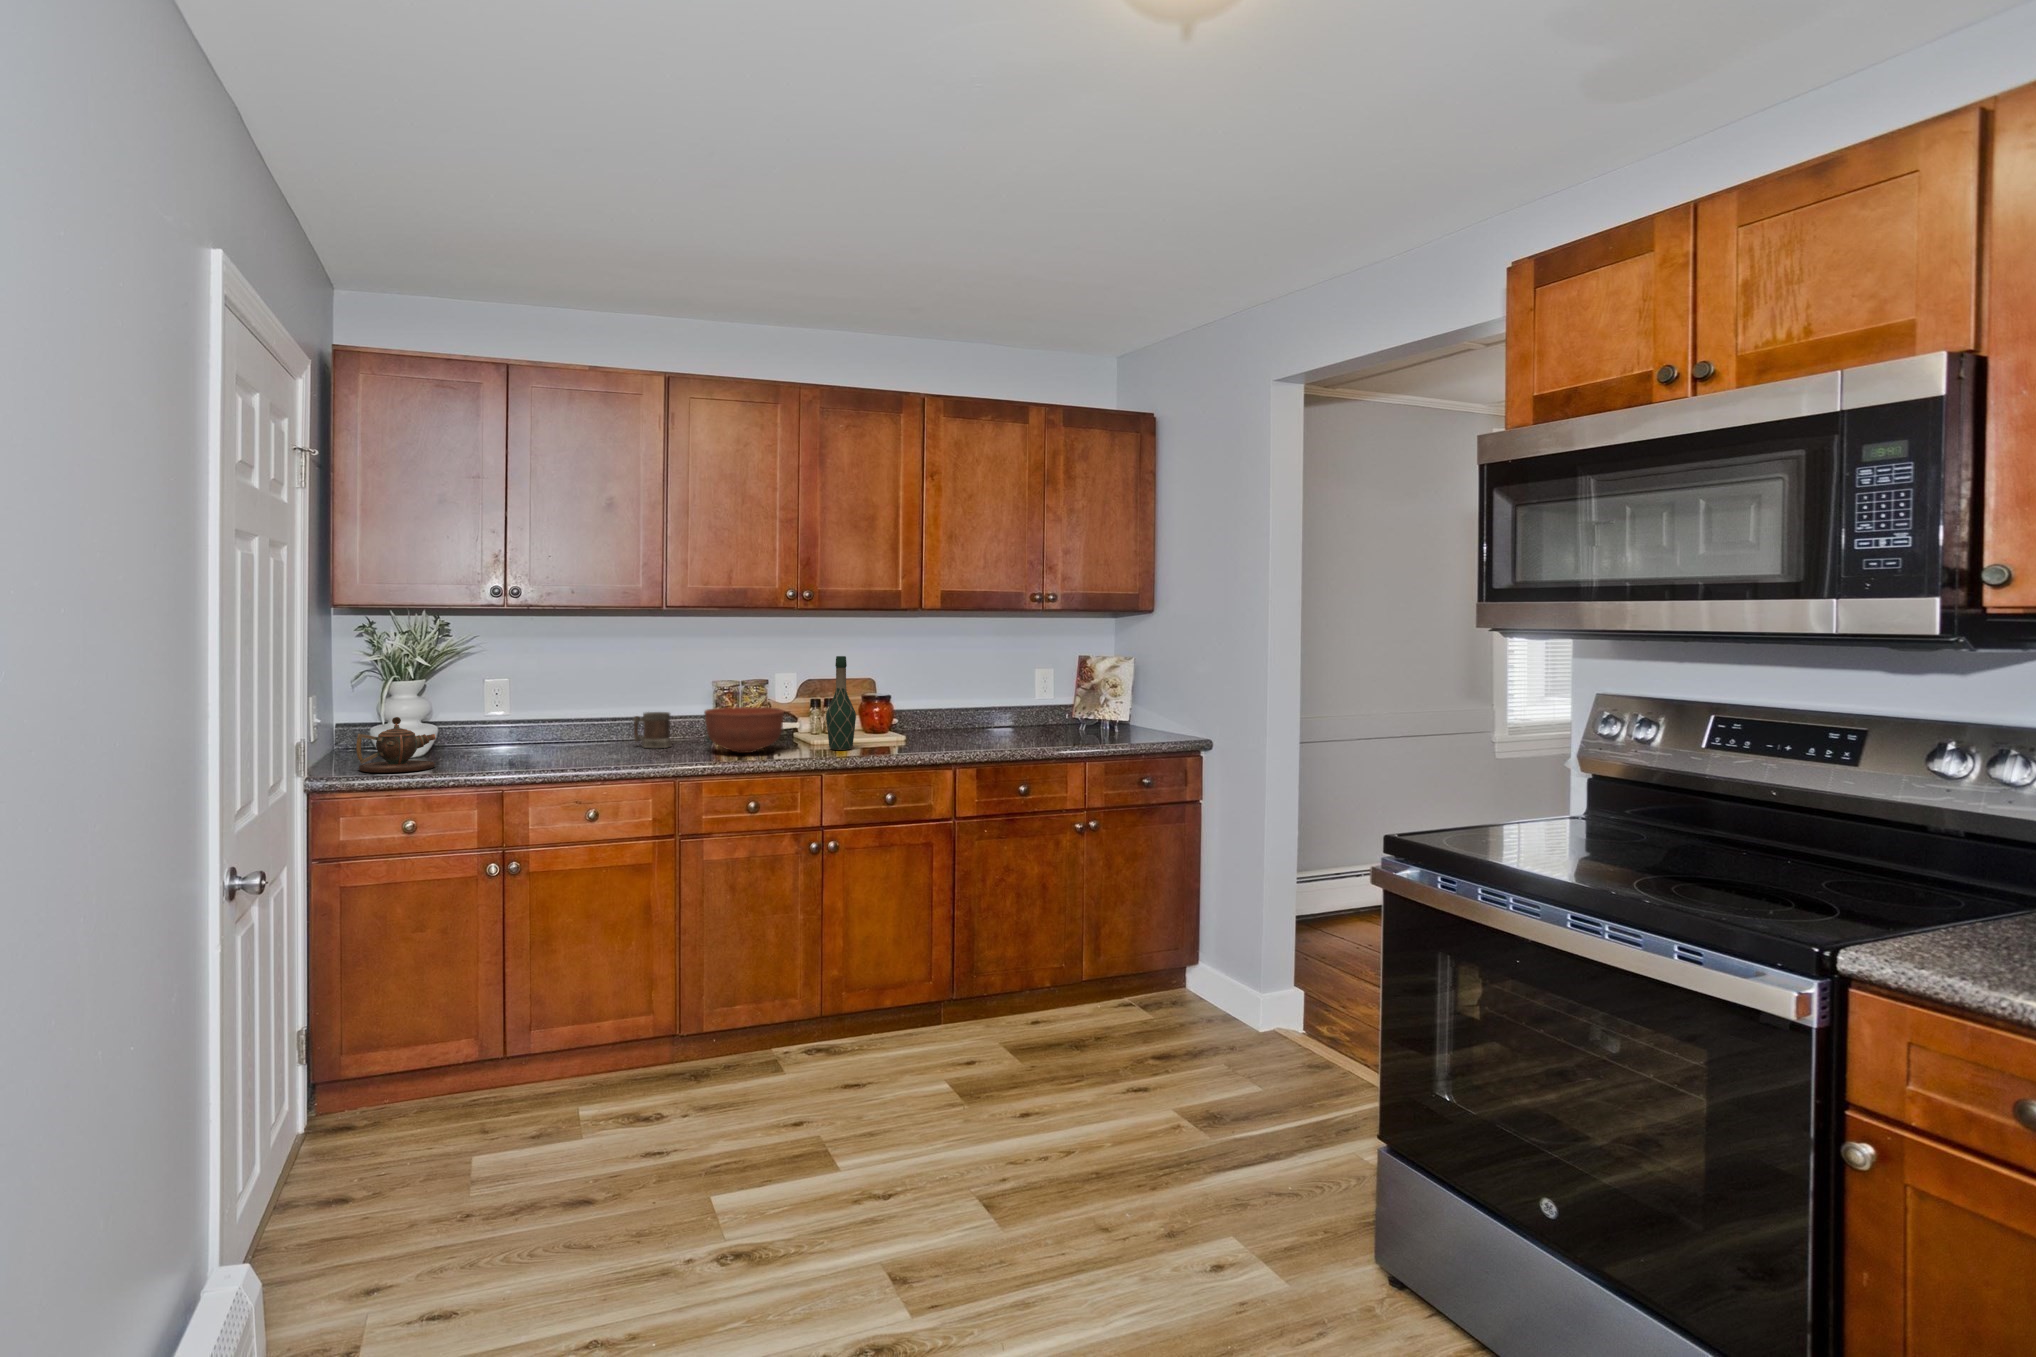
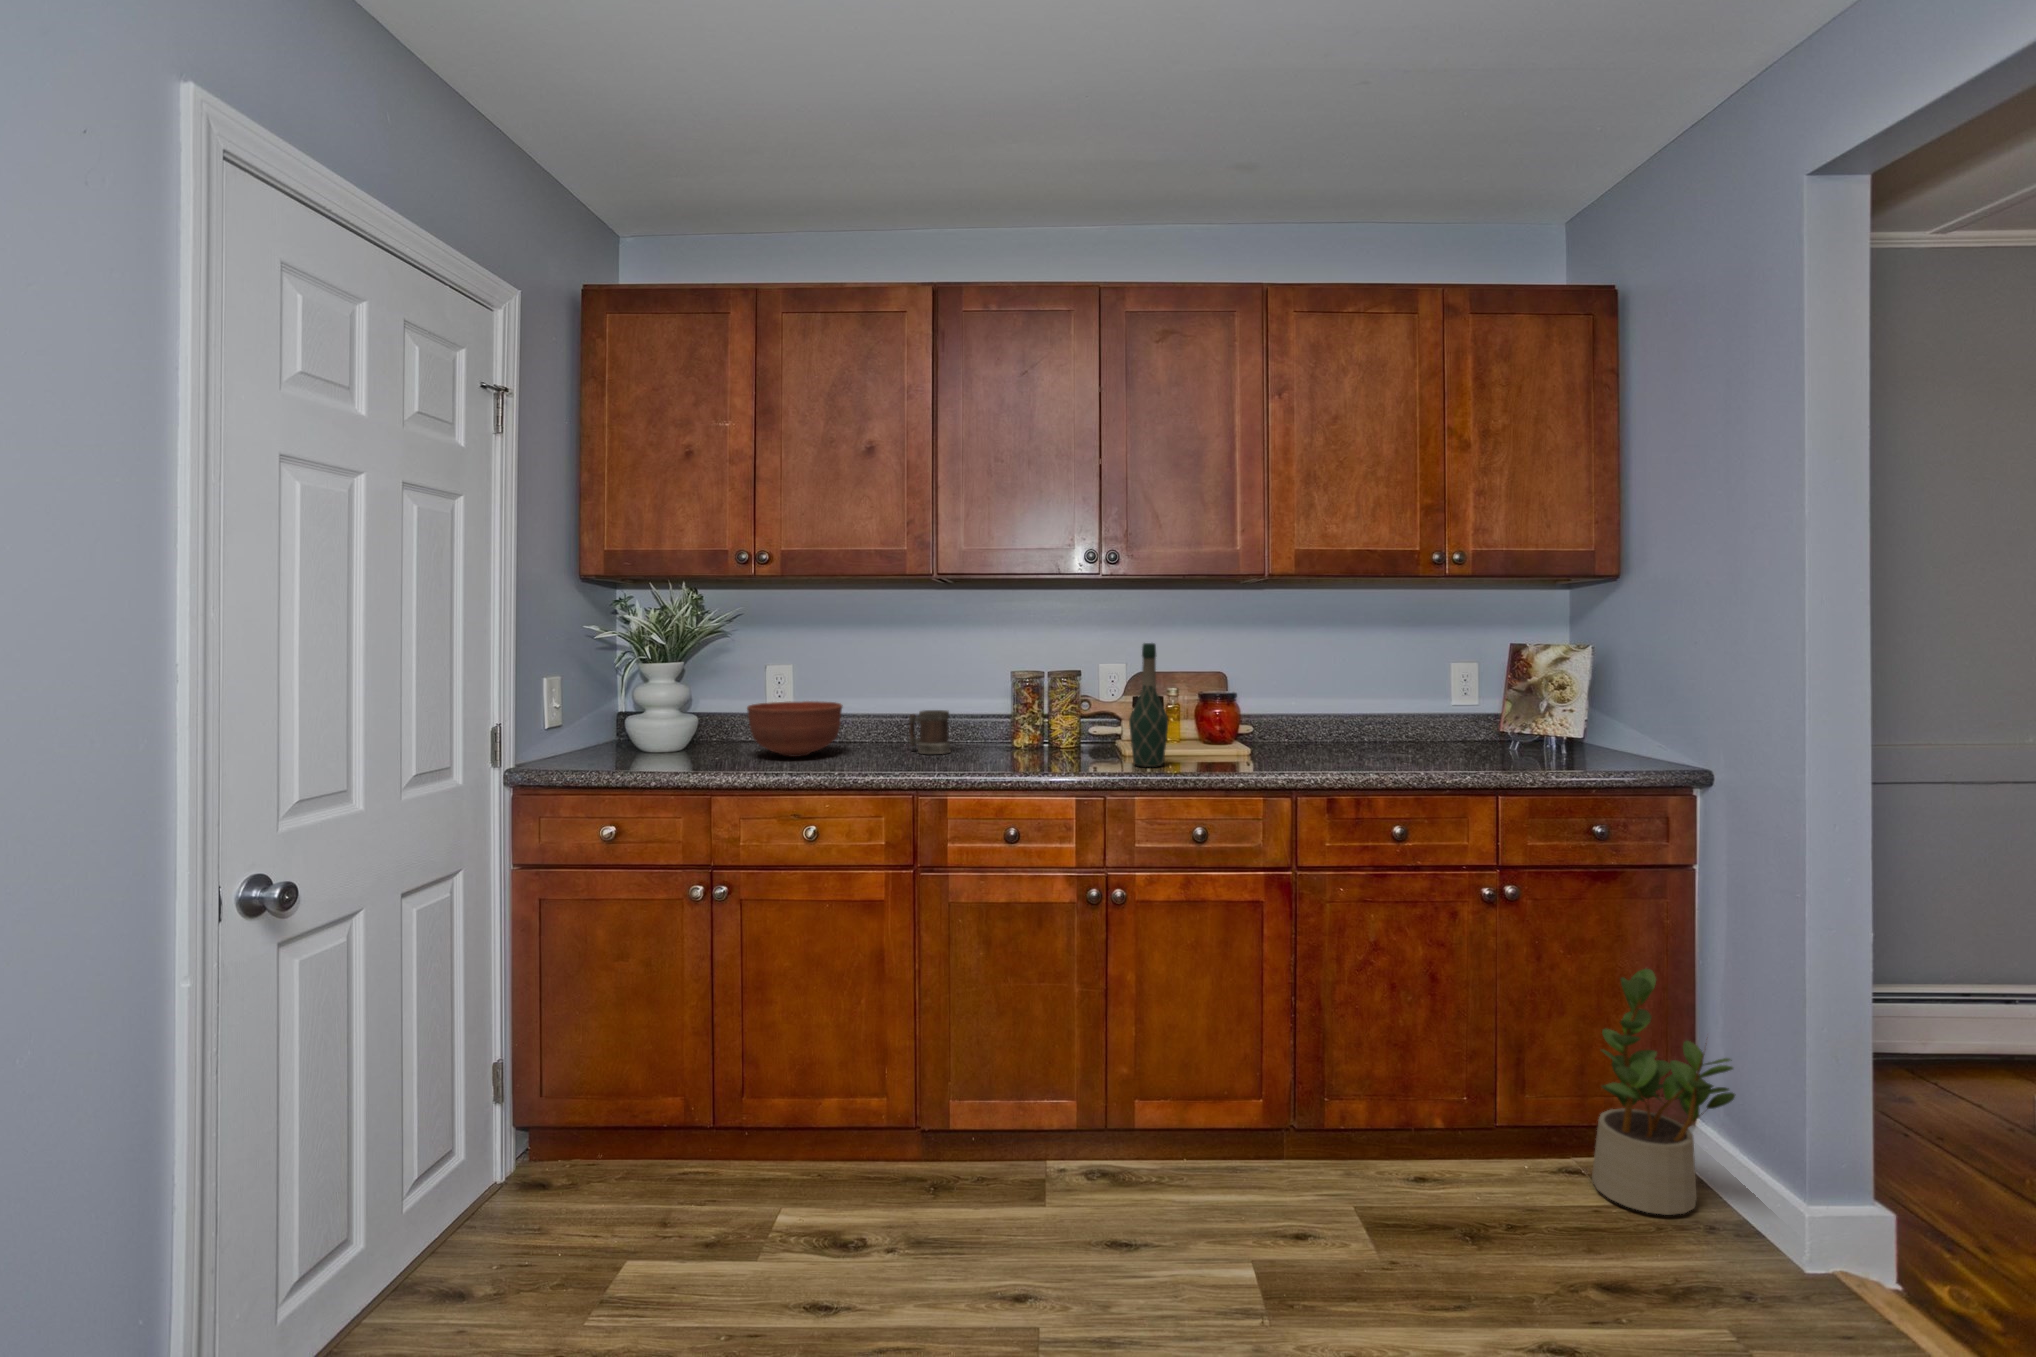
bowl: present [704,707,784,753] -> present [747,701,843,757]
teapot: present [356,717,436,773] -> none [586,710,672,773]
potted plant: none [1141,865,1221,1020] -> present [1592,969,1735,1215]

